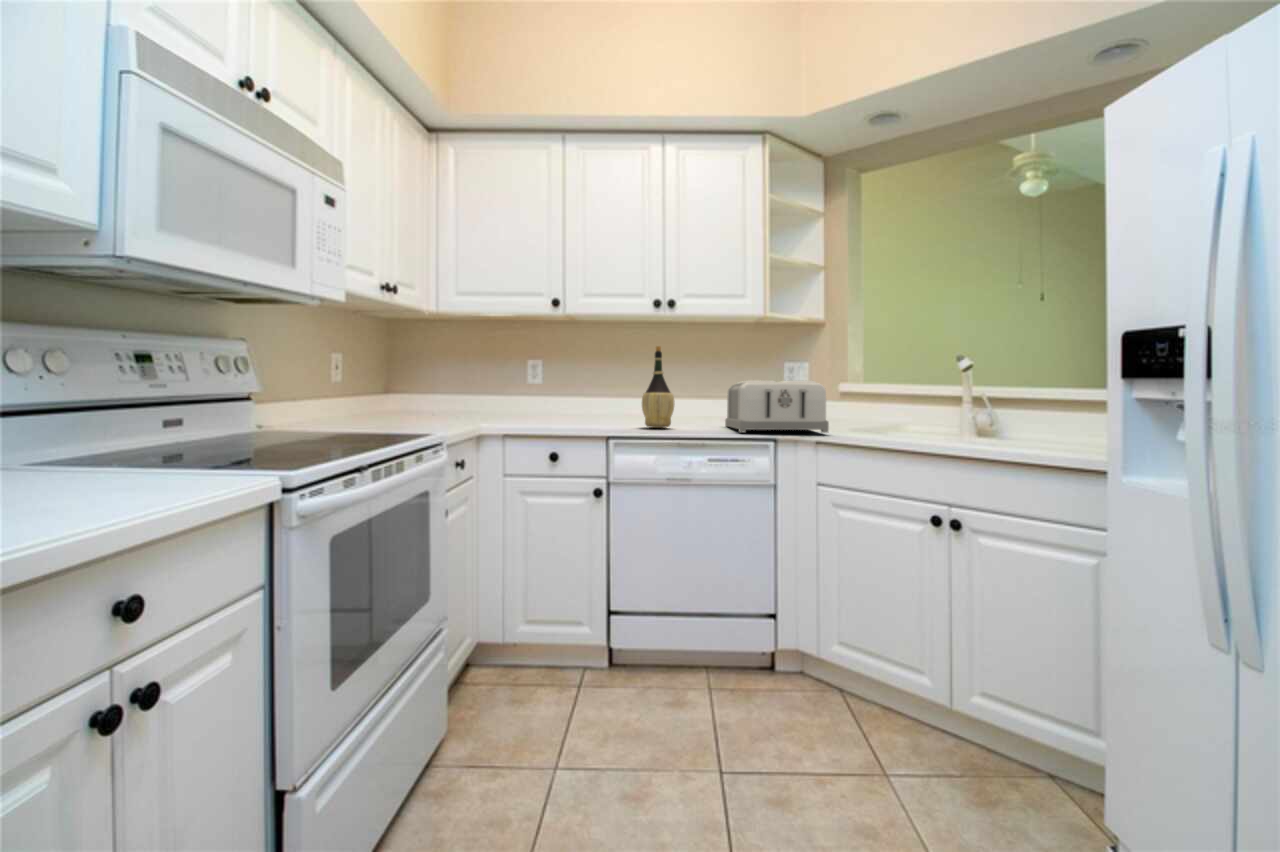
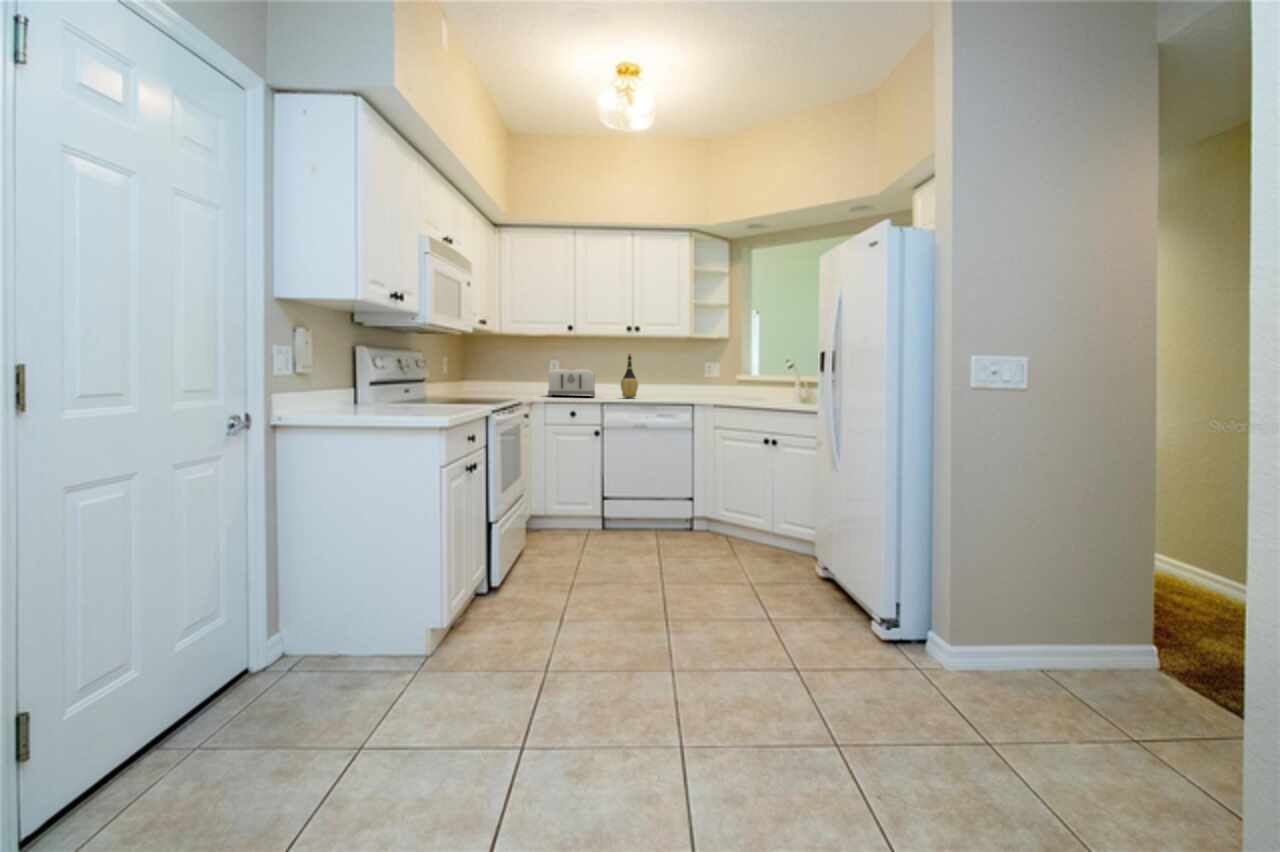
toaster: present [725,380,829,433] -> present [548,369,595,397]

